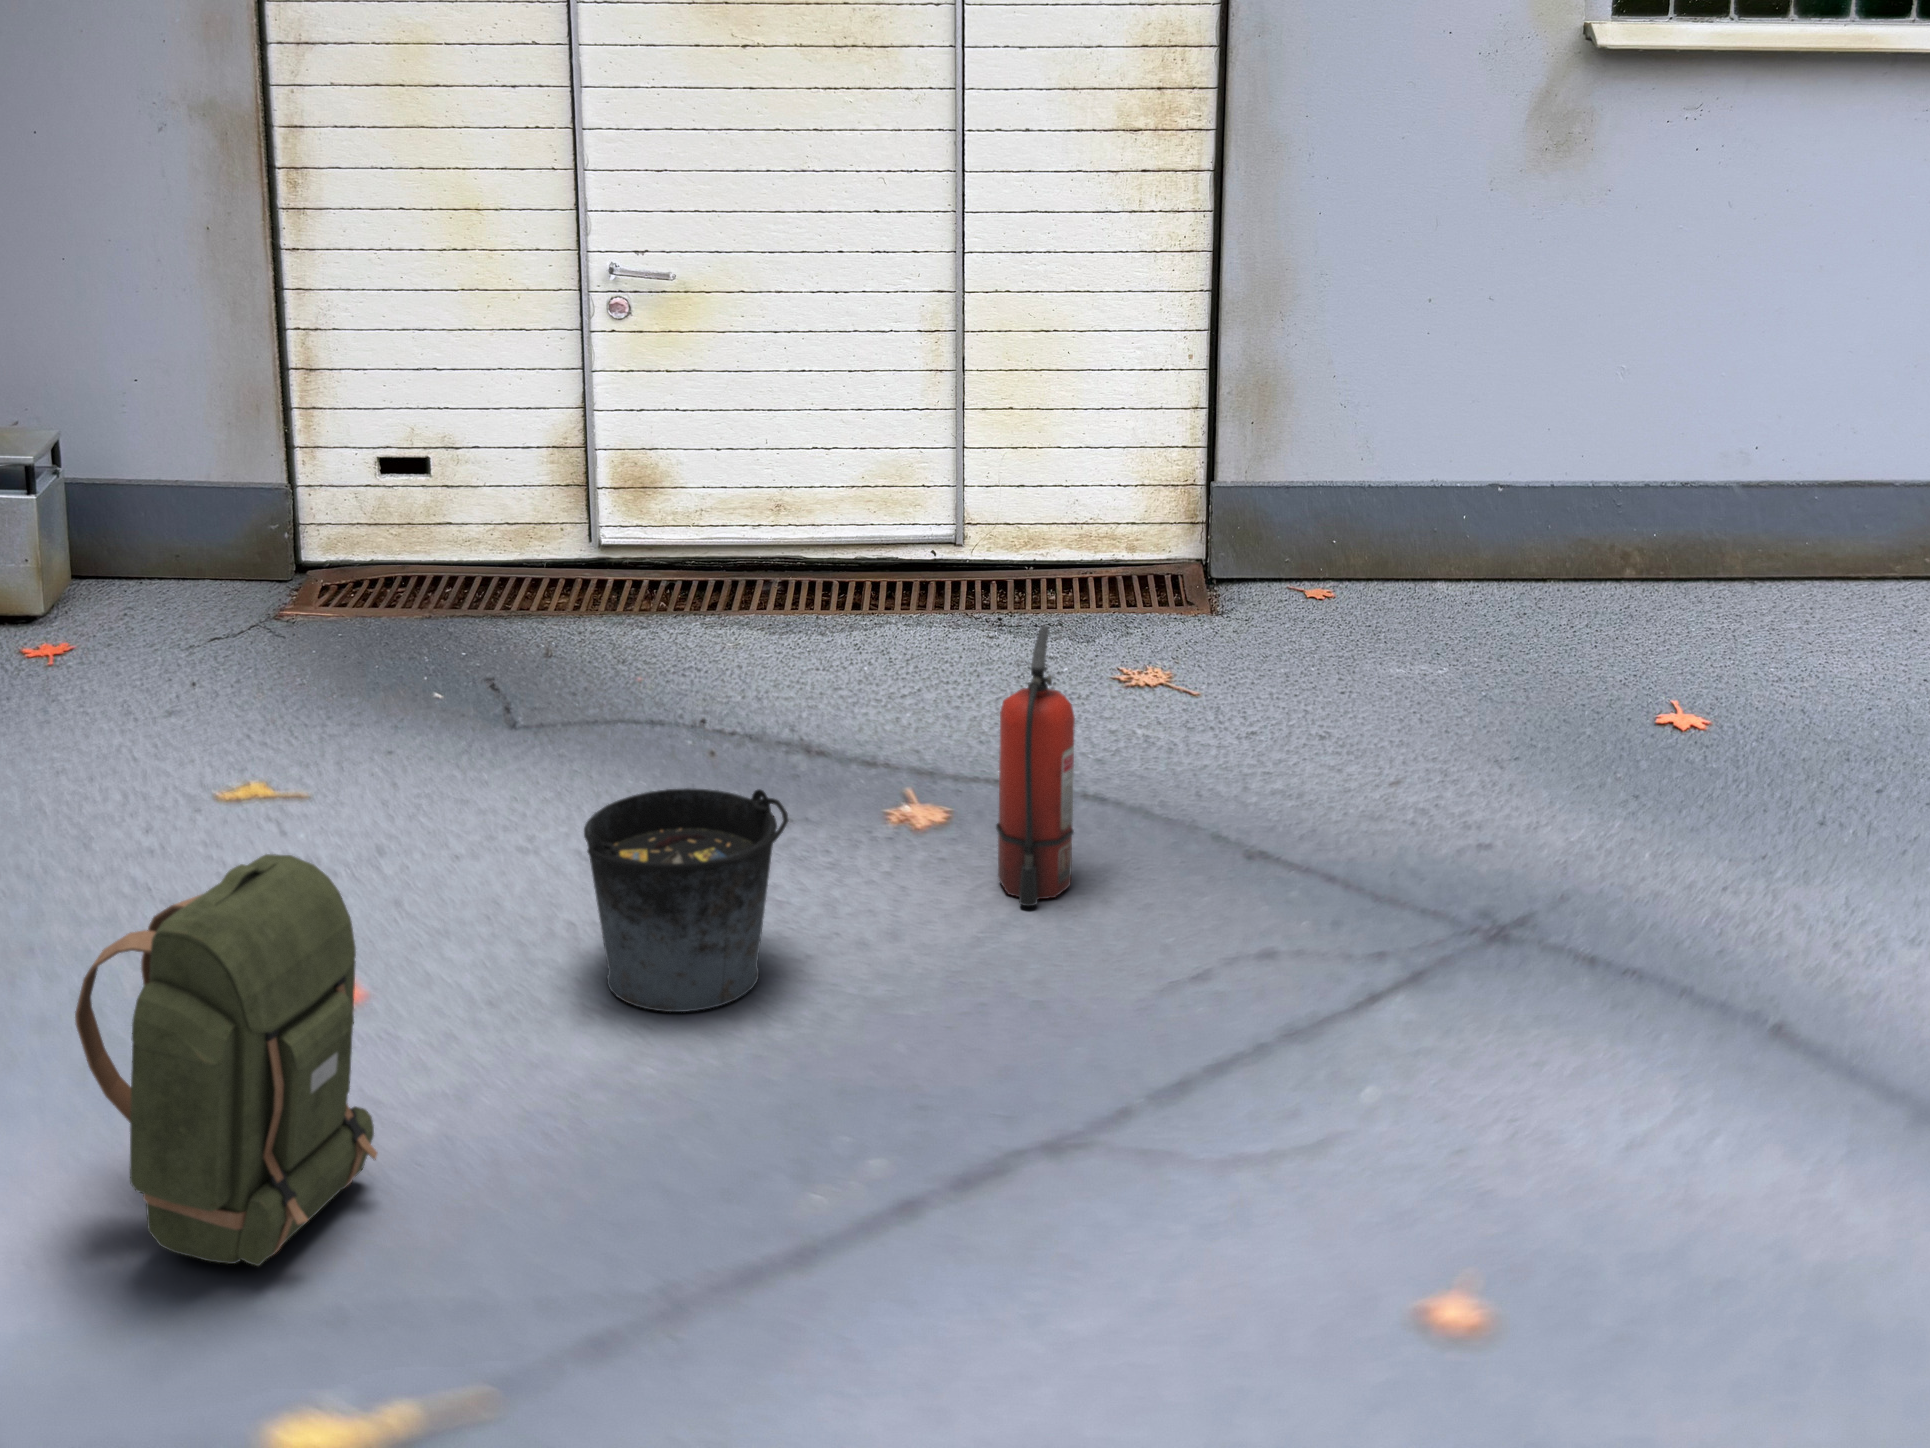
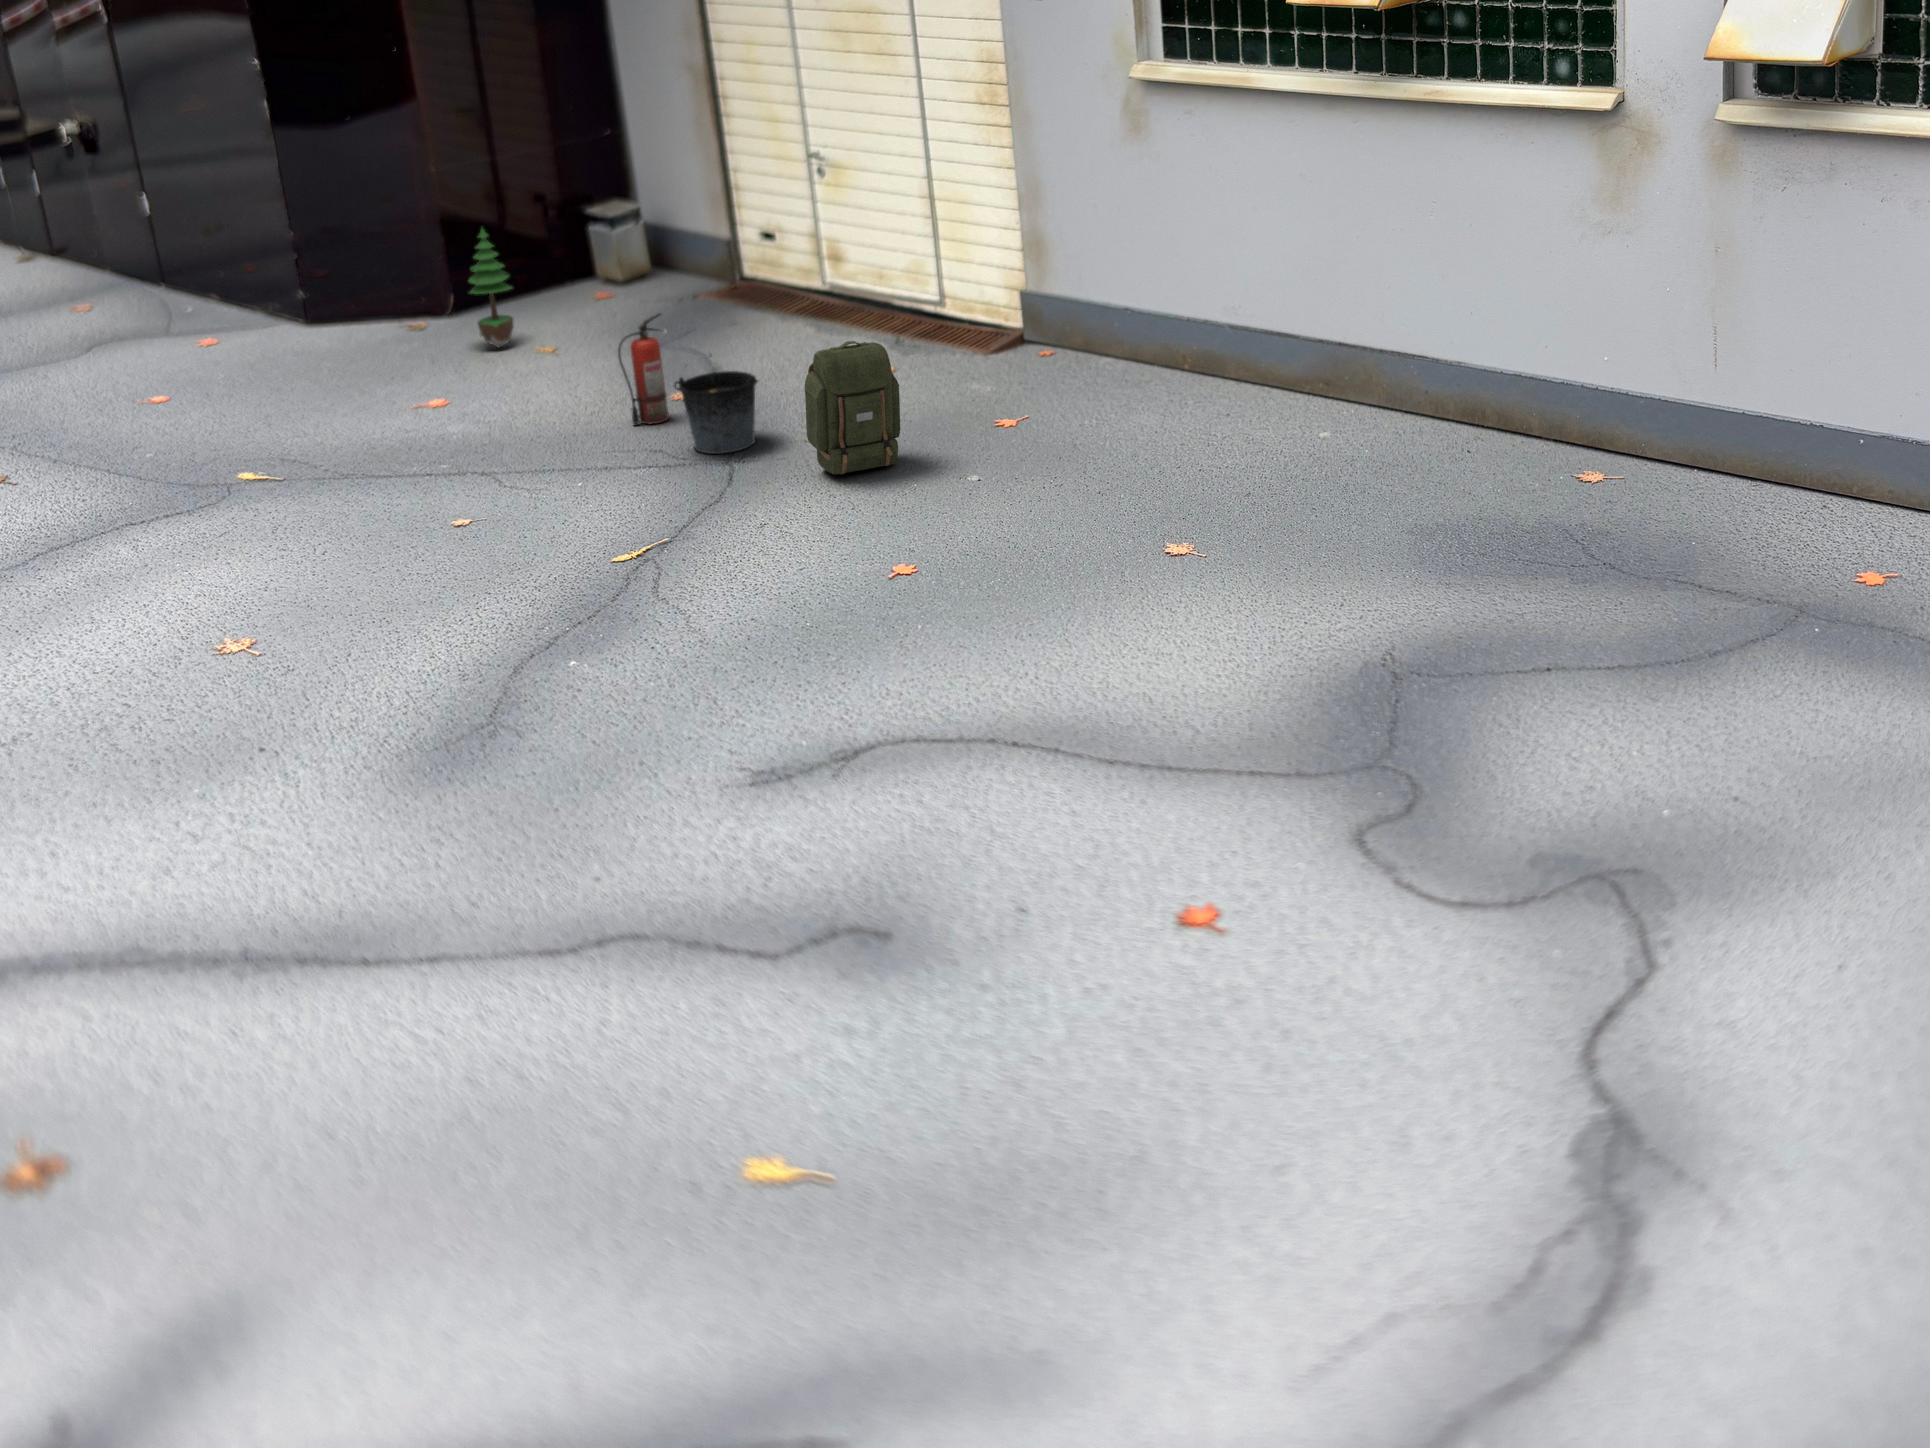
potted tree: none [59,506,183,821] -> present [469,229,513,348]
bucket: present [584,788,788,1012] -> present [674,371,758,454]
backpack: present [75,854,377,1266] -> present [805,341,900,475]

